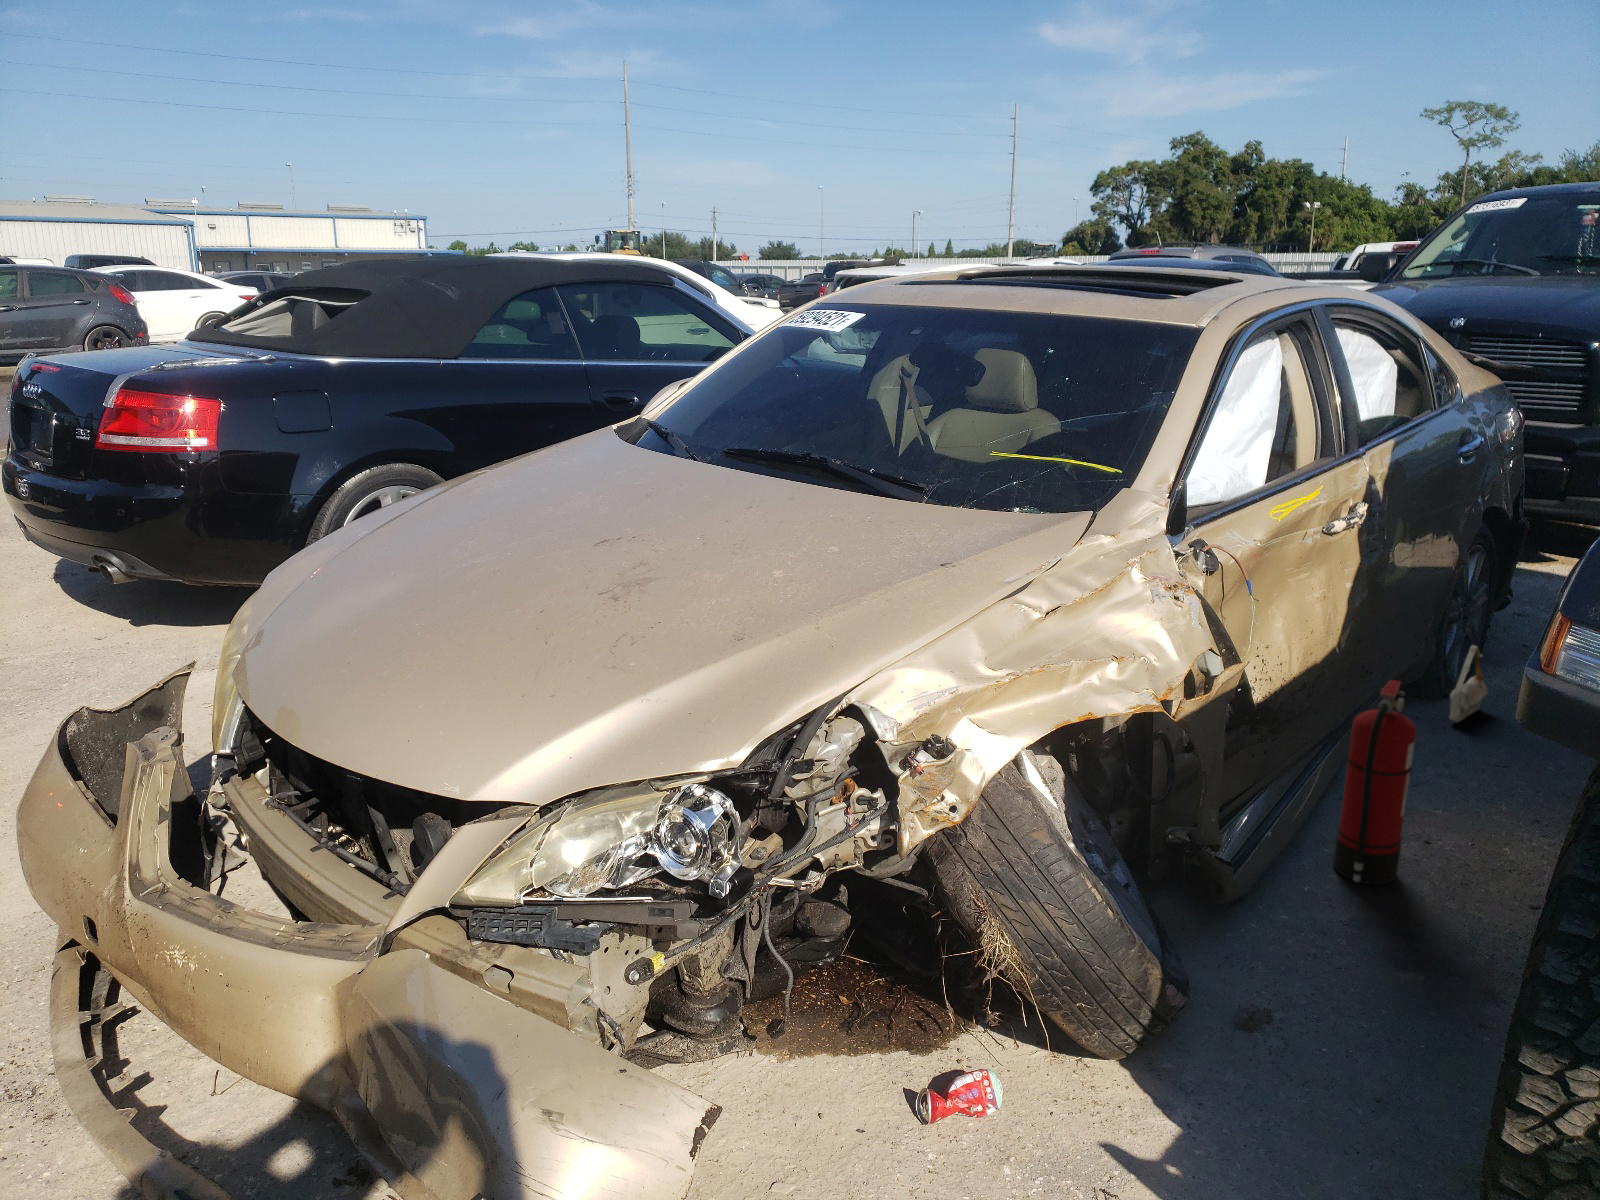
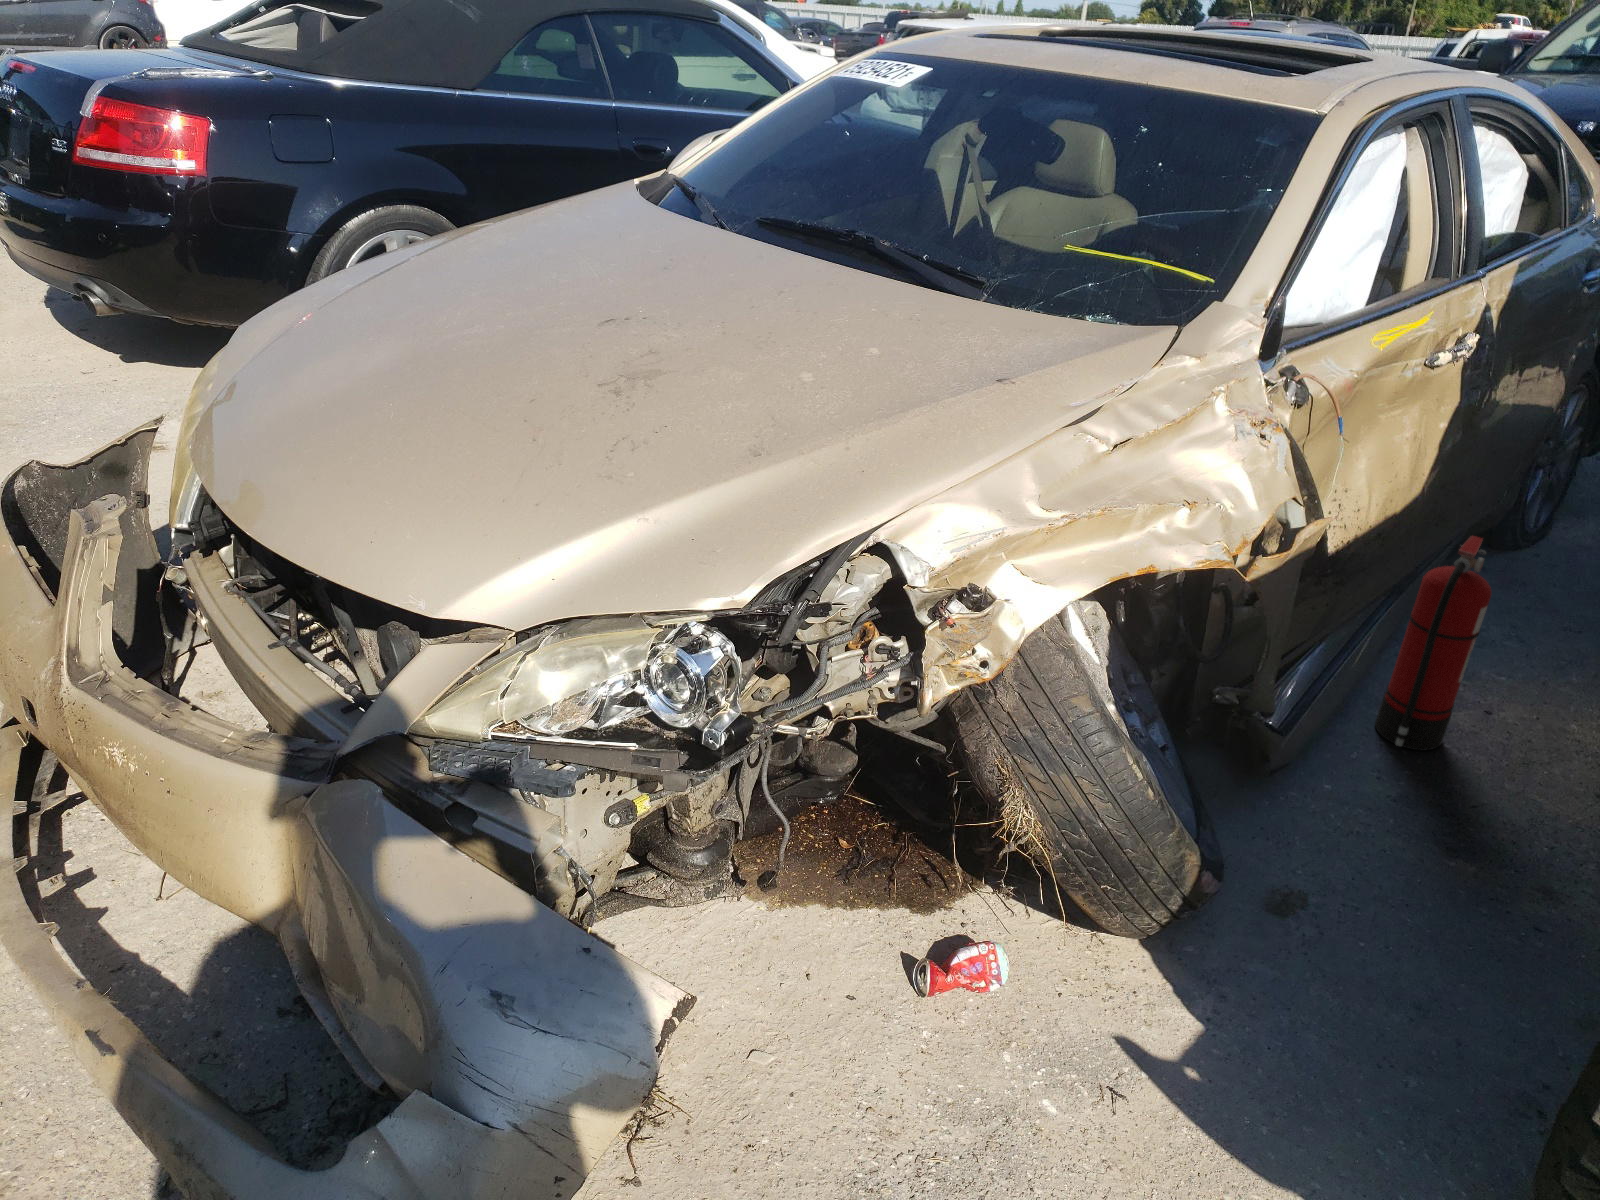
bag: present [1449,646,1488,723] -> none [1515,496,1563,577]

